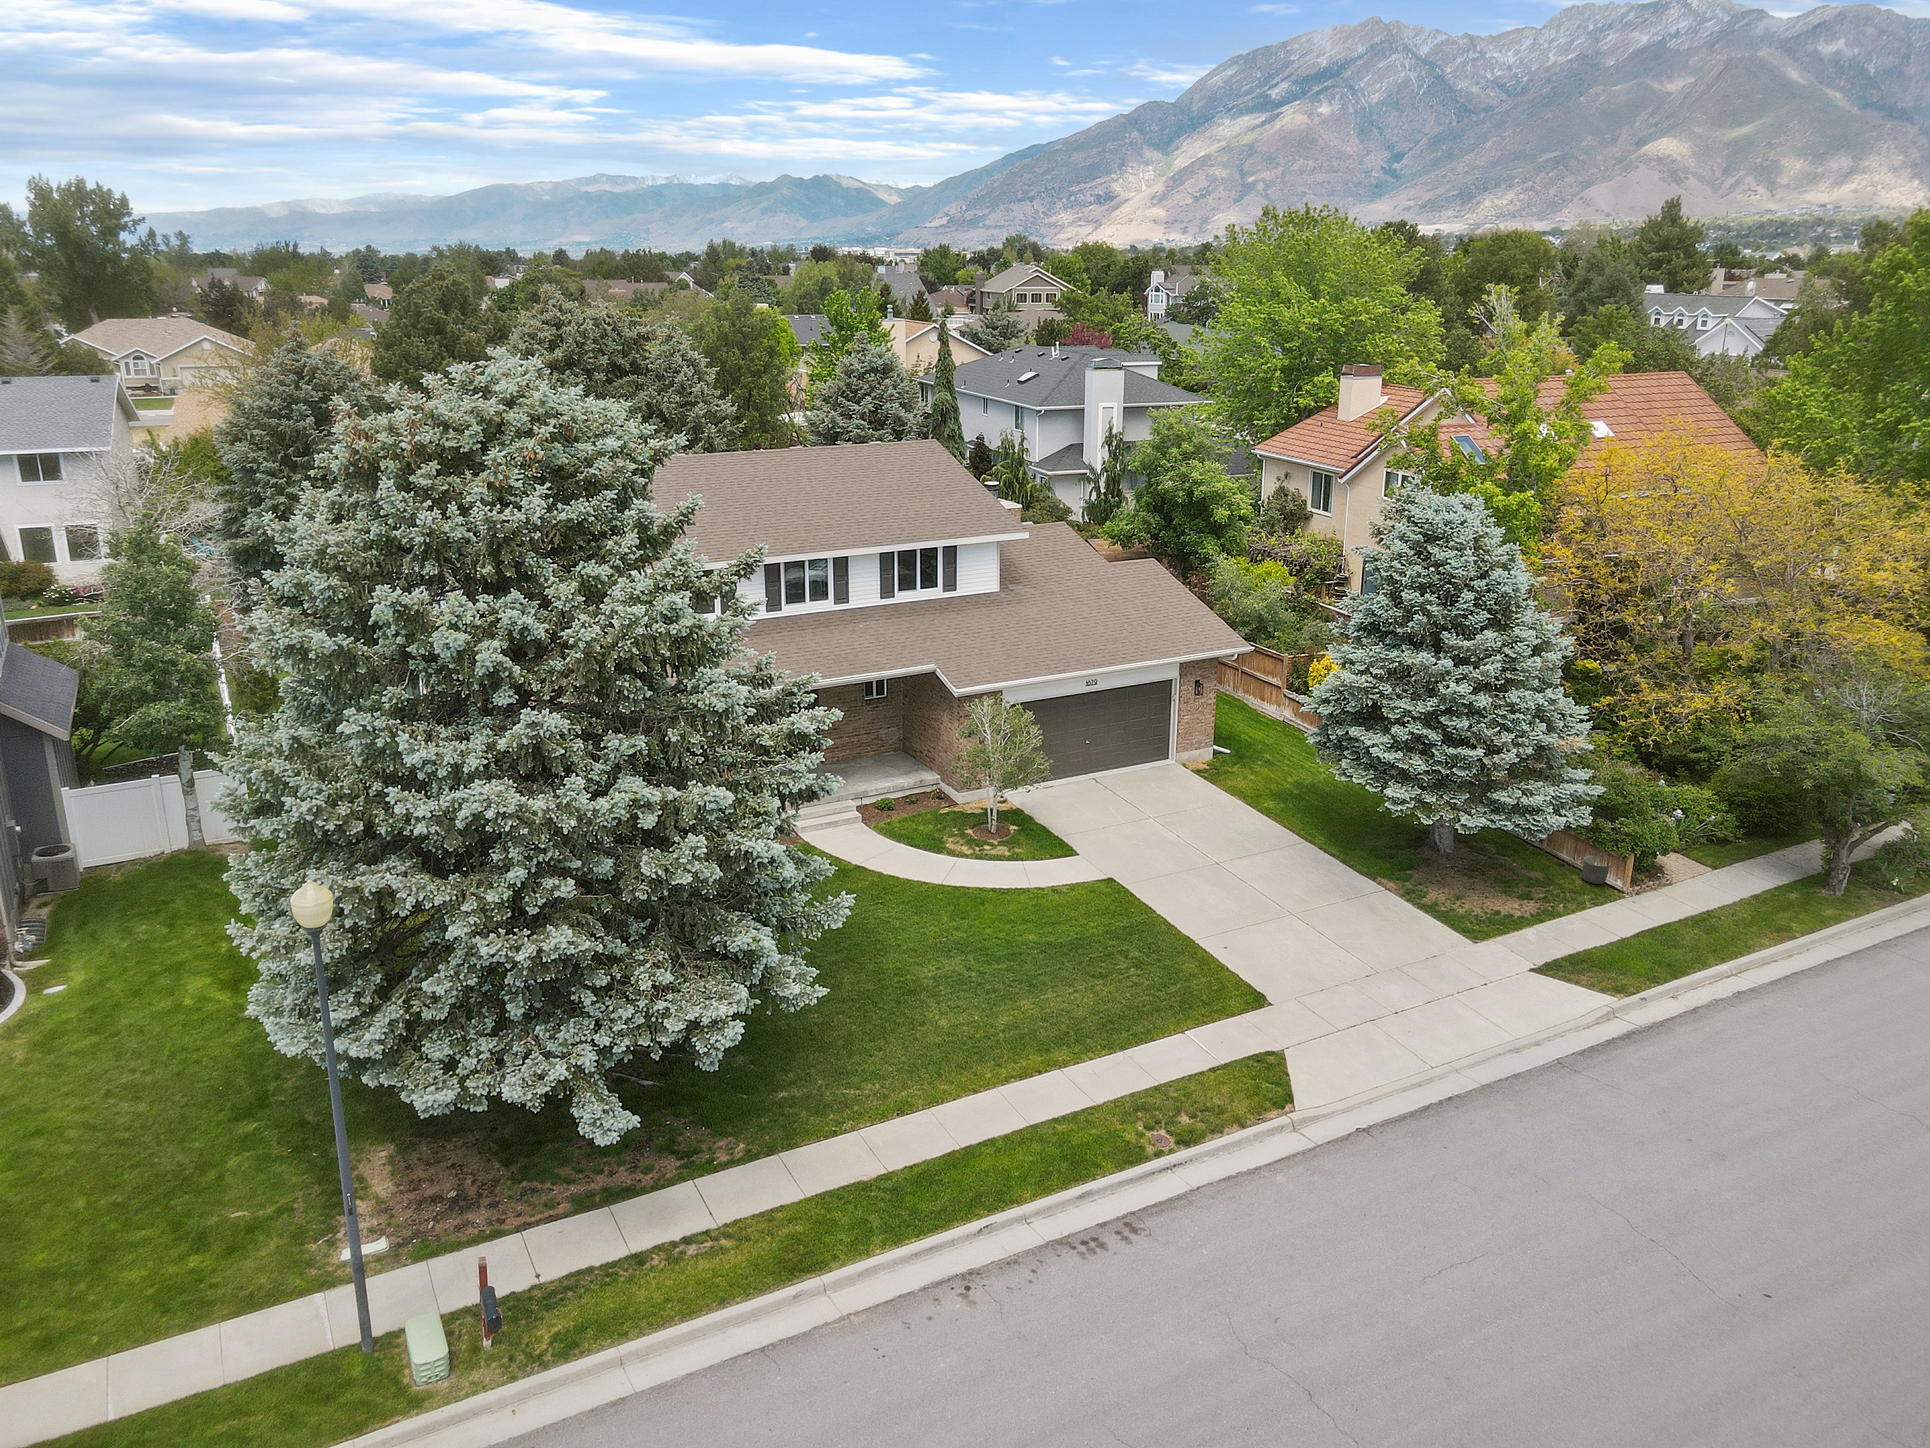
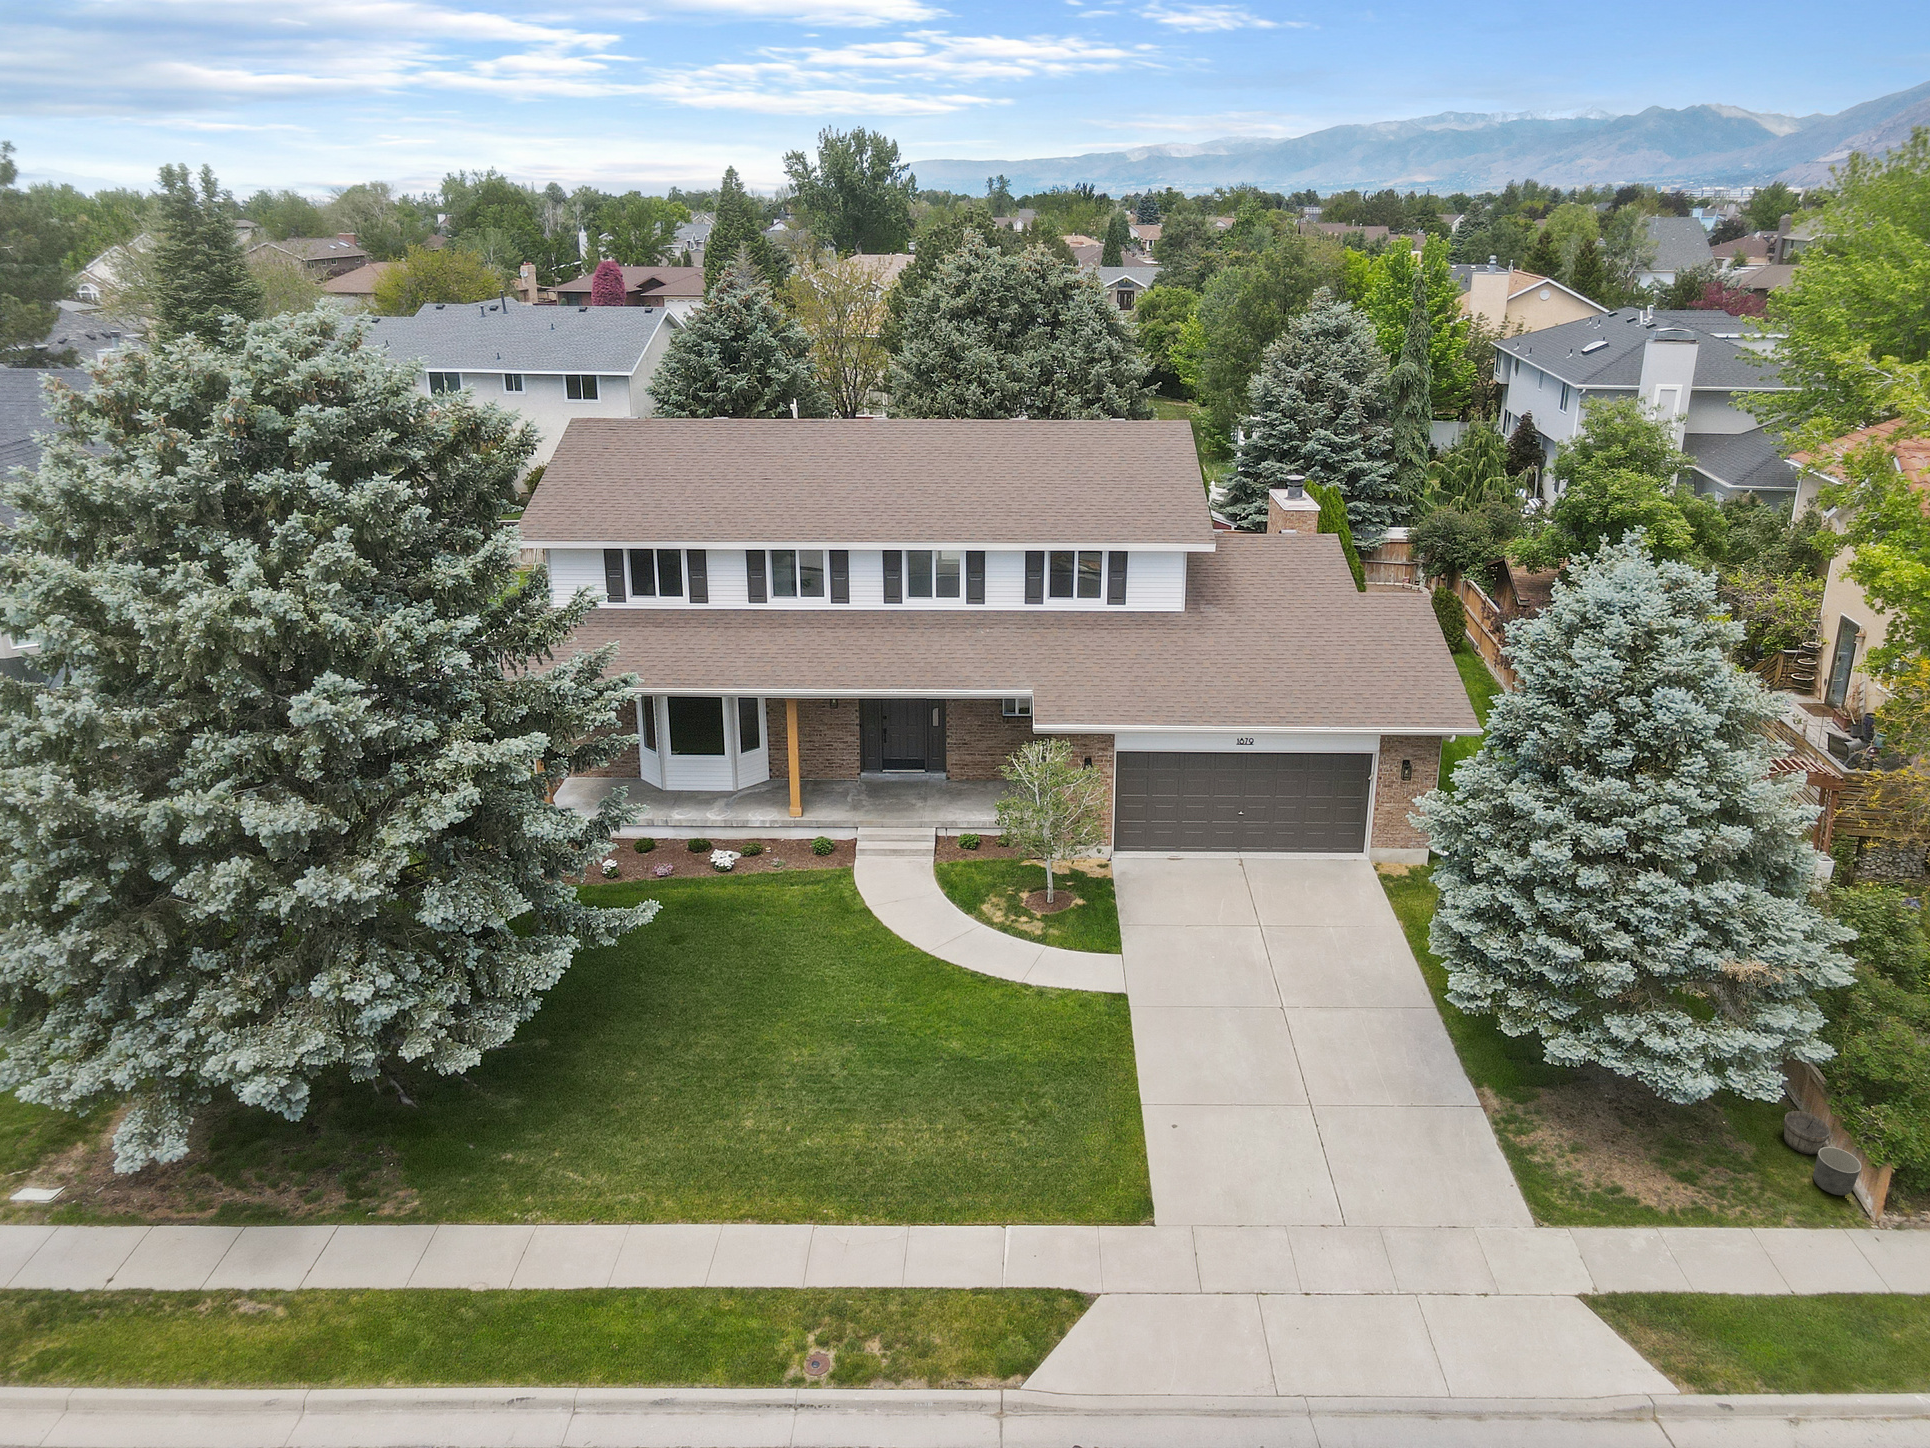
wooden bucket: none [1549,844,1579,868] -> present [1783,1111,1831,1155]

